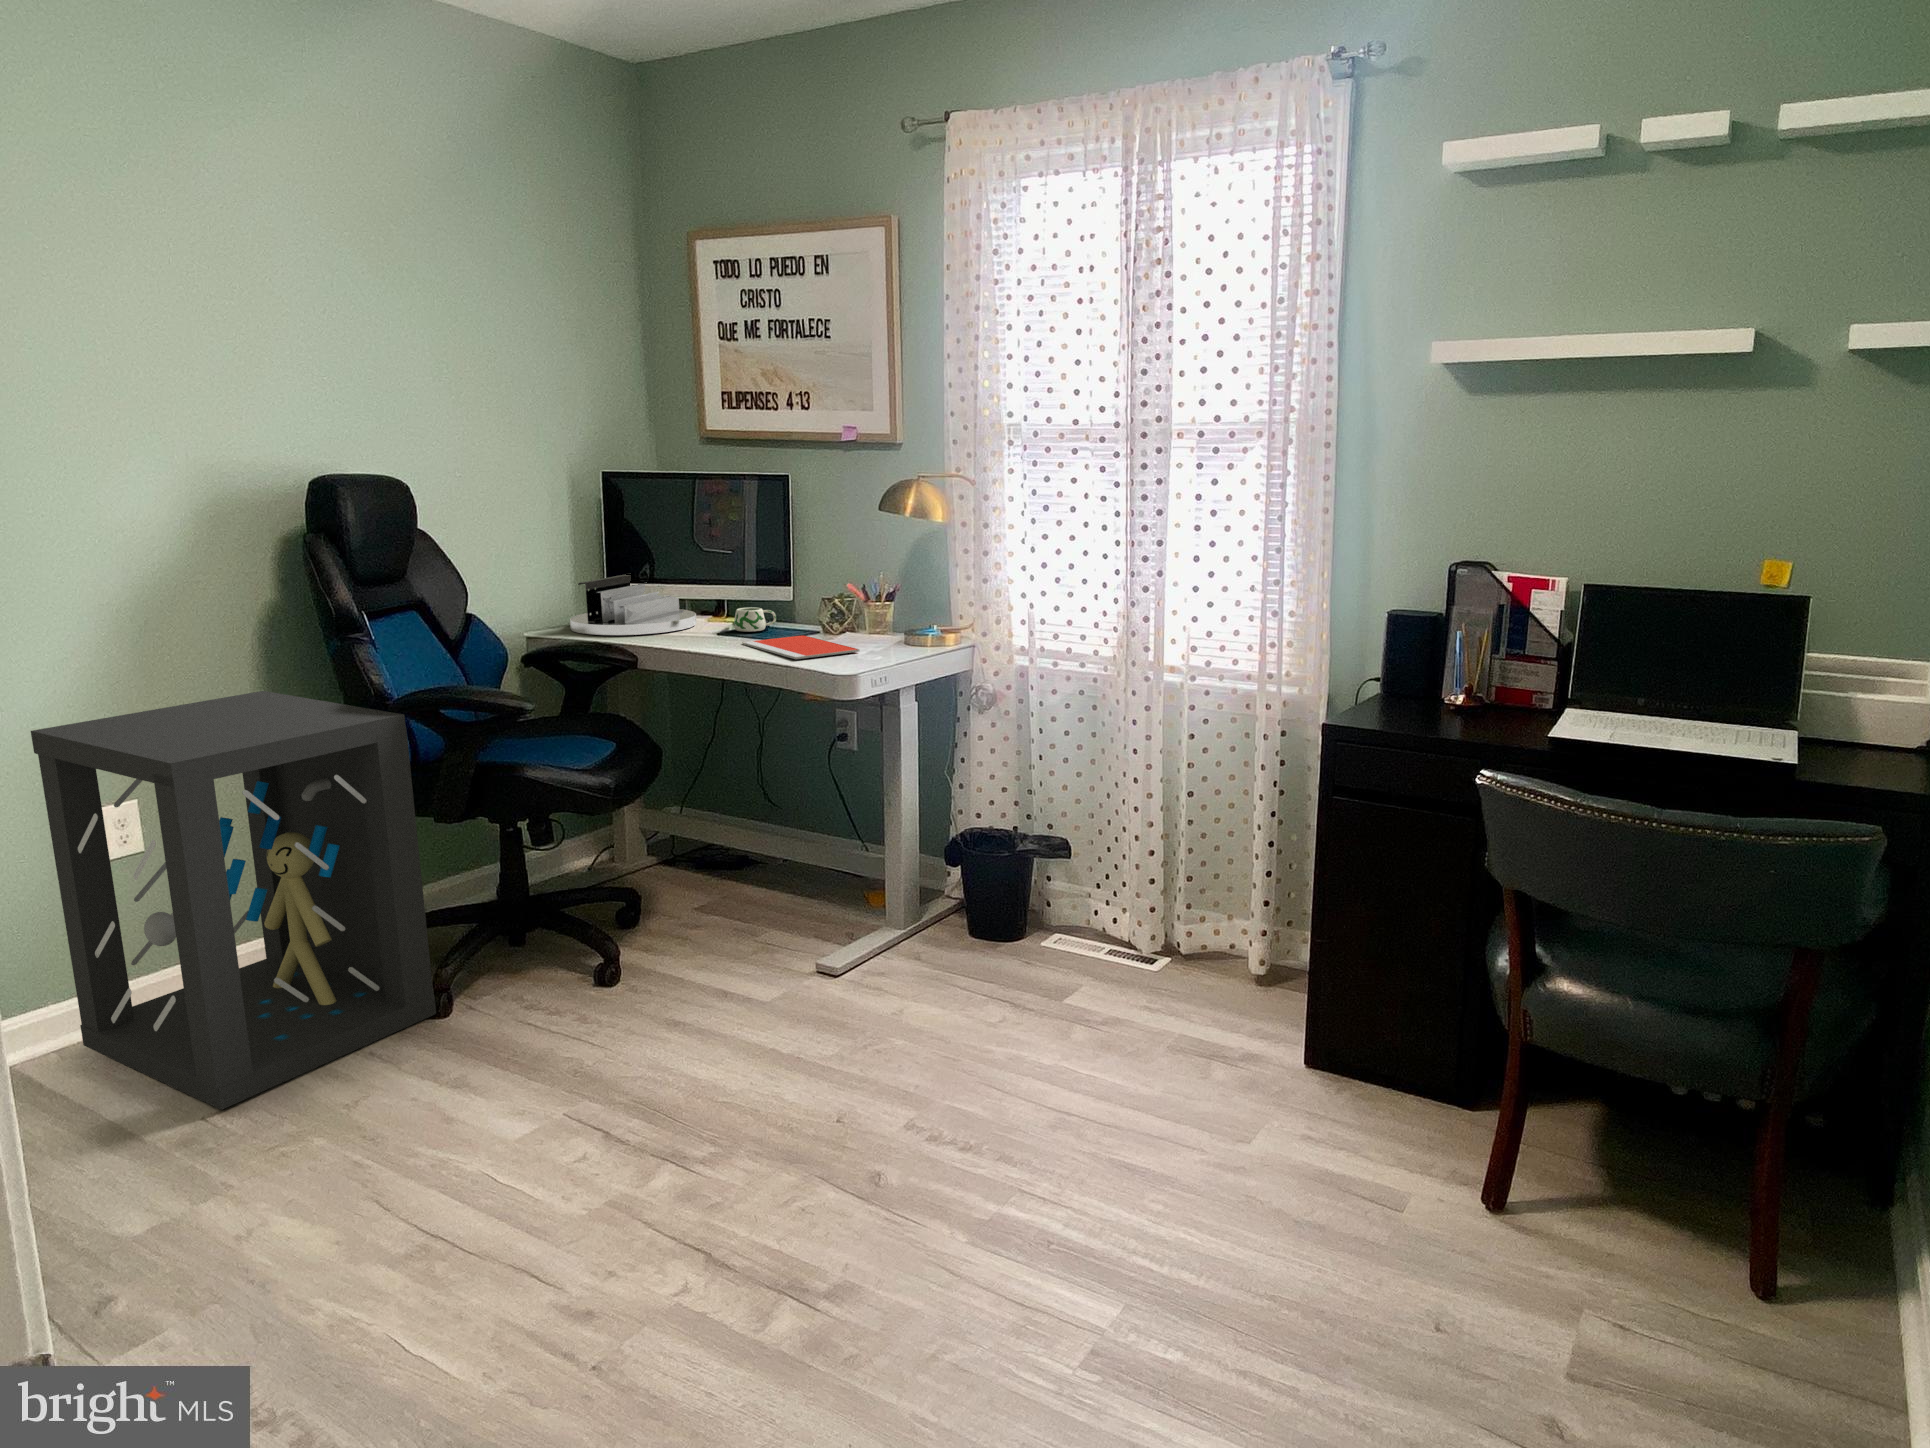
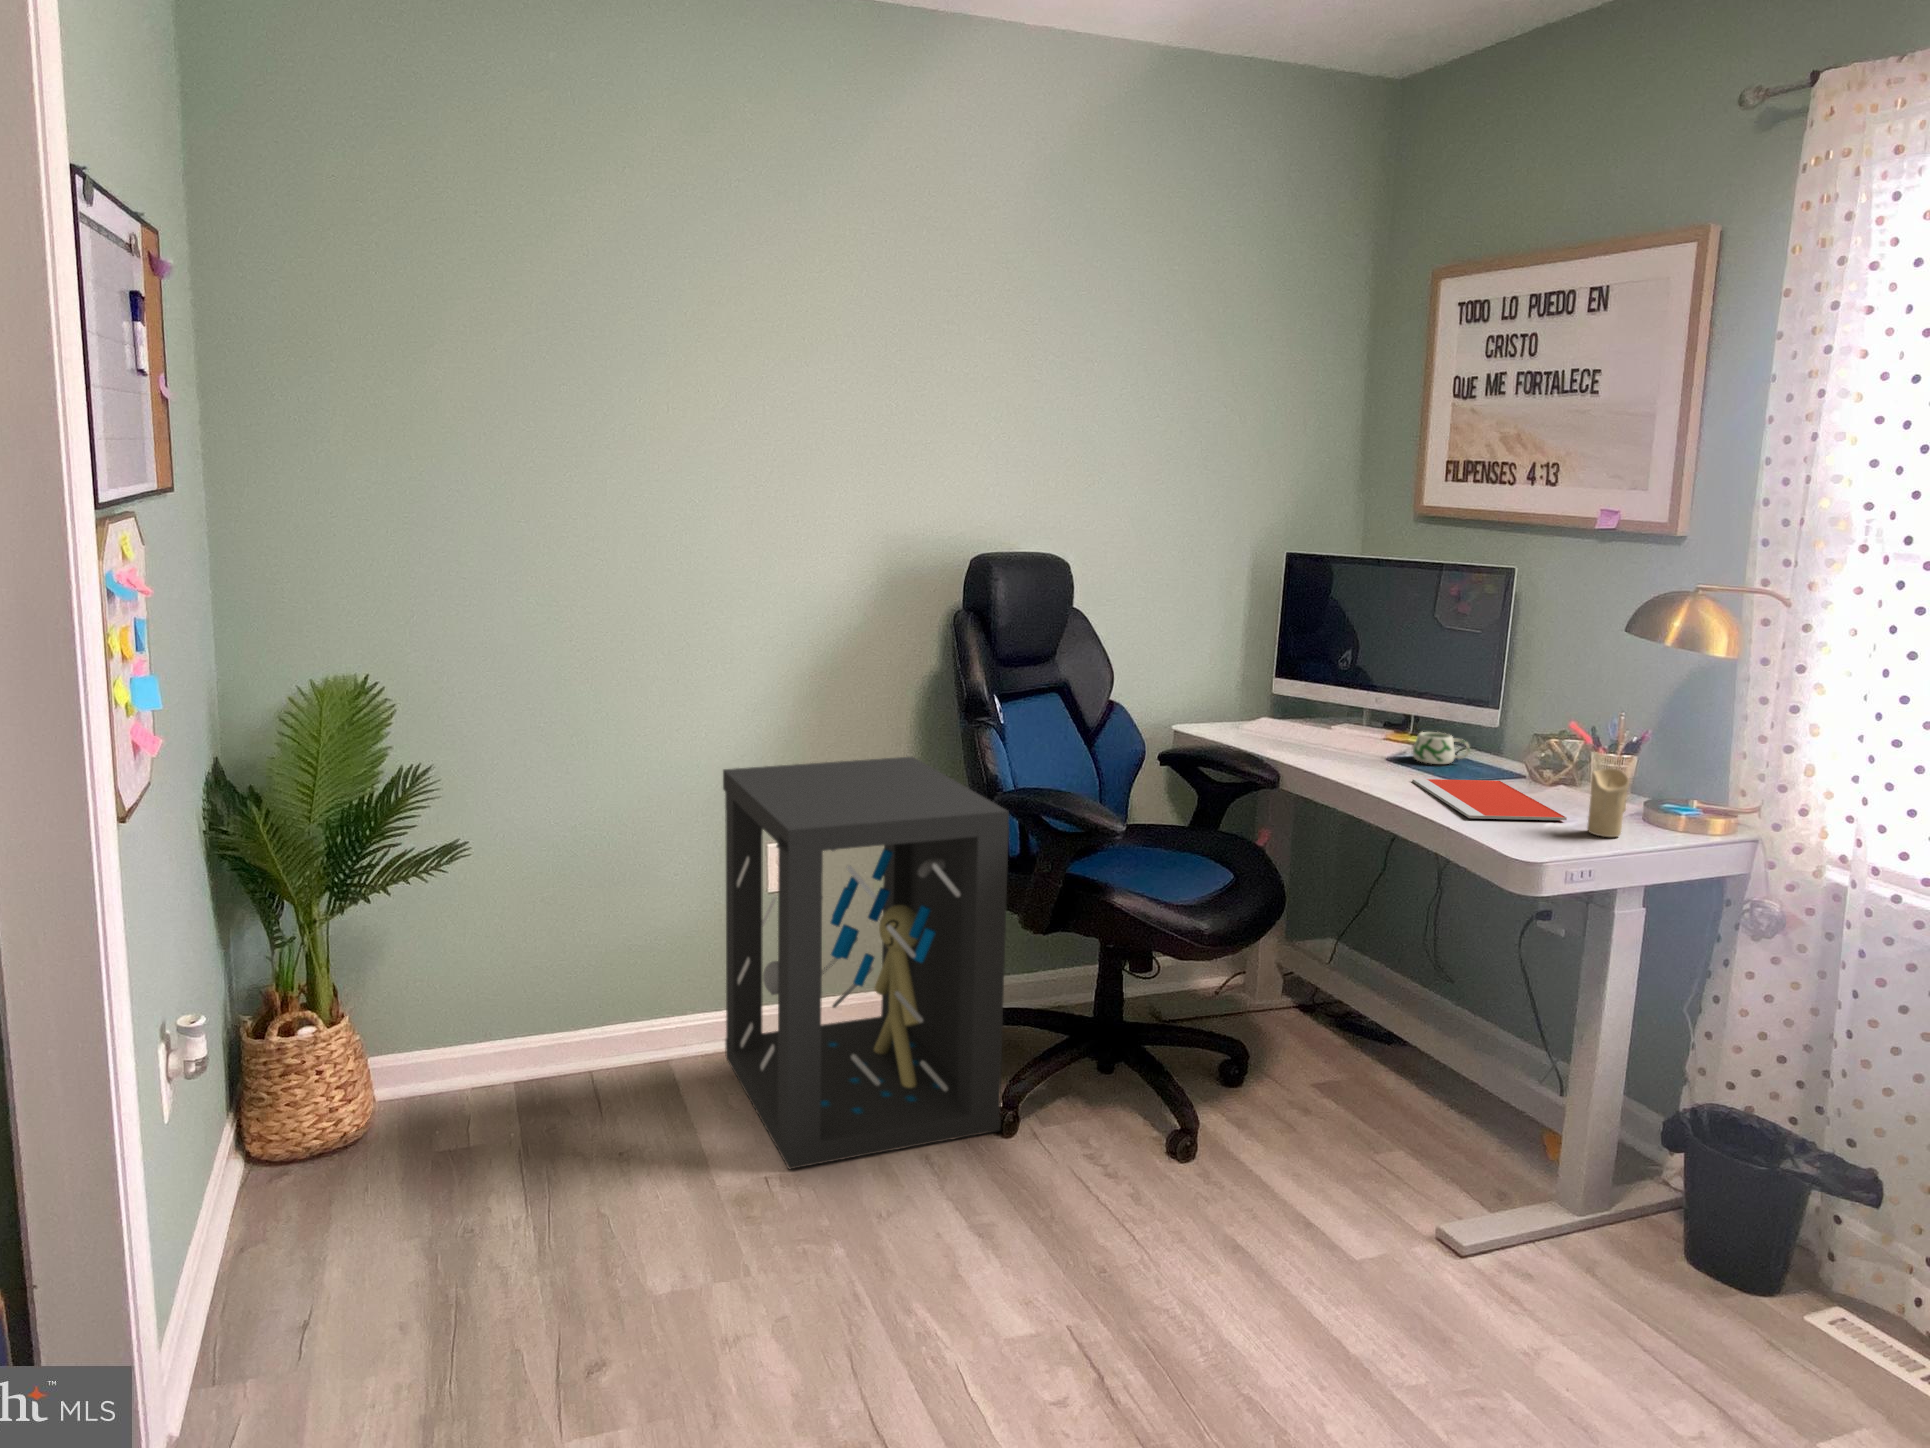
desk organizer: present [570,575,697,635] -> none [1225,670,1373,749]
candle: none [874,608,898,657] -> present [1587,768,1629,837]

